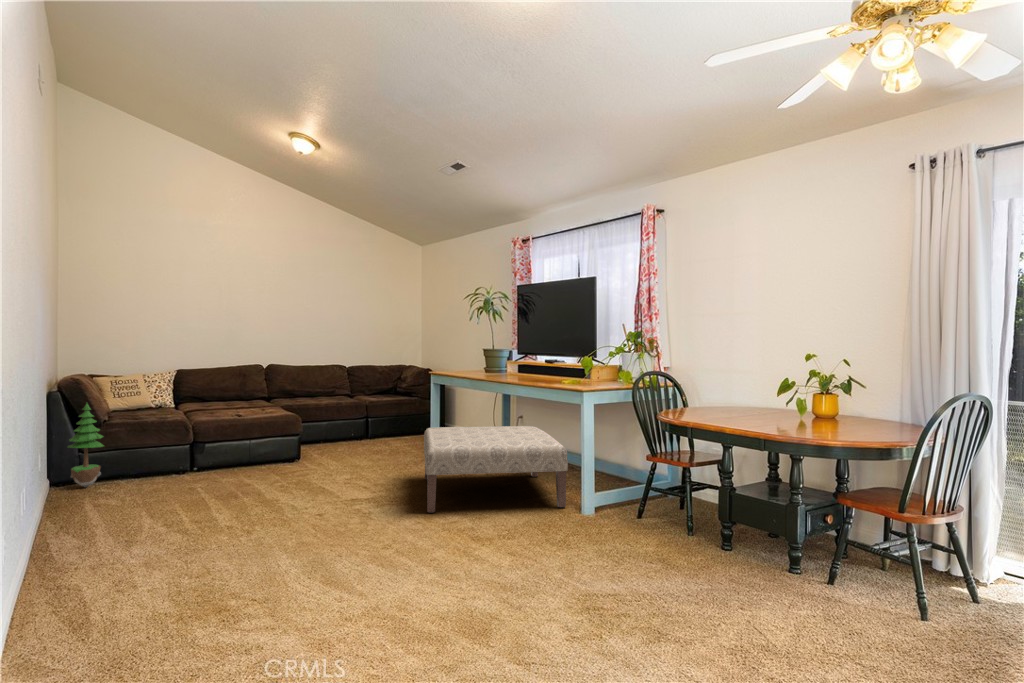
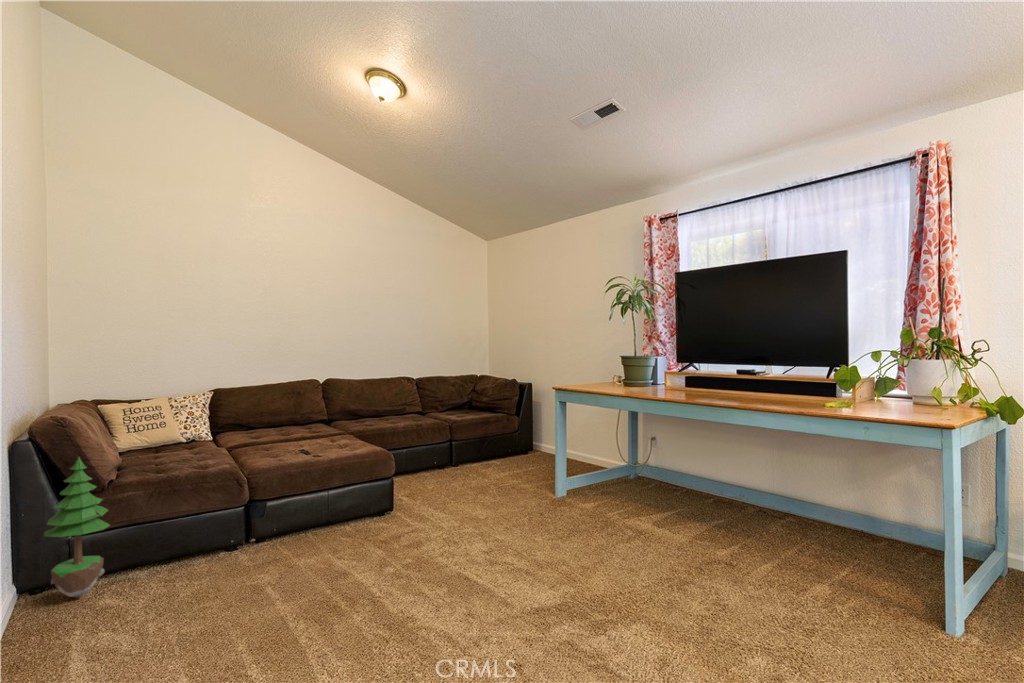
ottoman: present [424,426,568,513] -> none [600,465,908,651]

